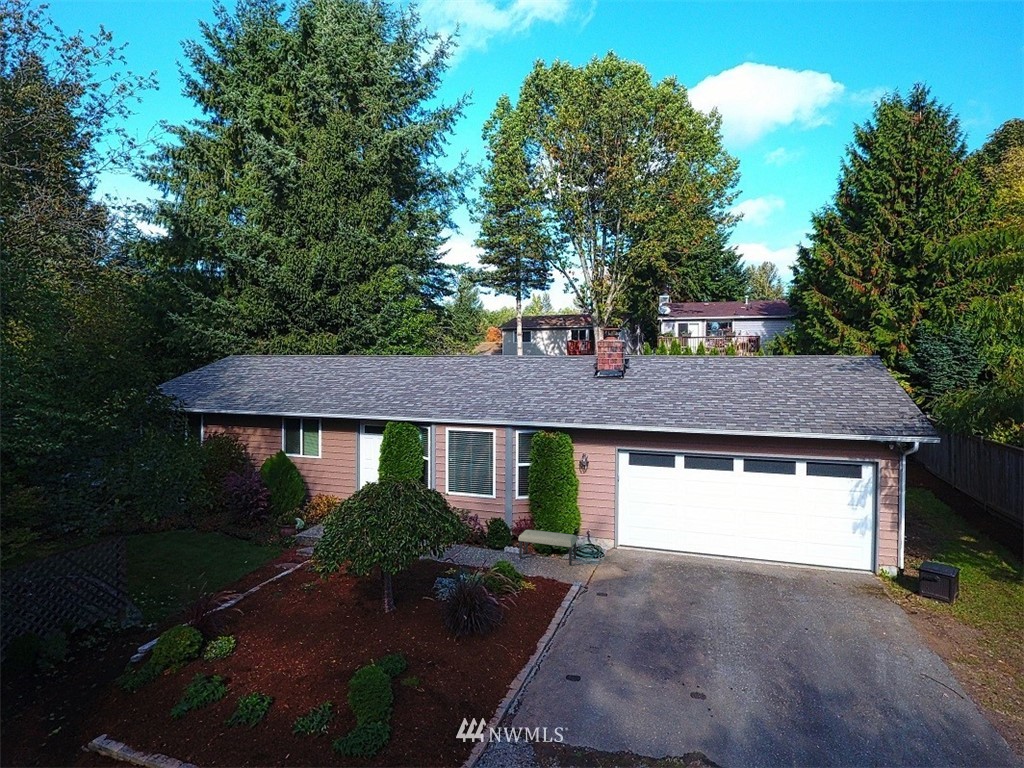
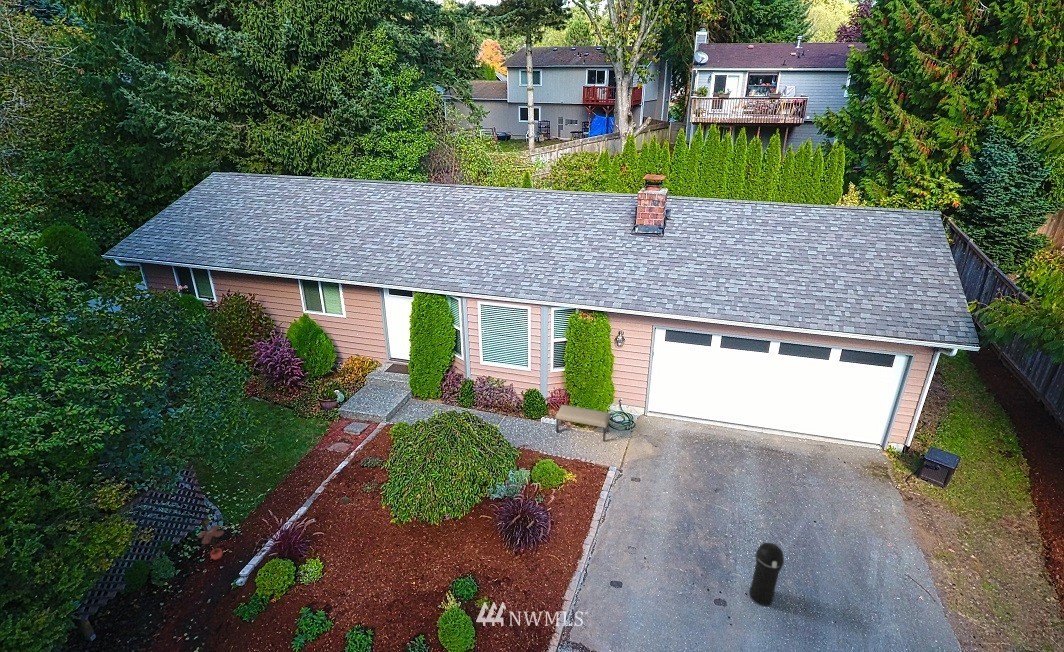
potted plant: none [94,603,126,645] -> present [198,525,224,559]
trash can: none [739,611,775,703] -> present [749,543,784,606]

